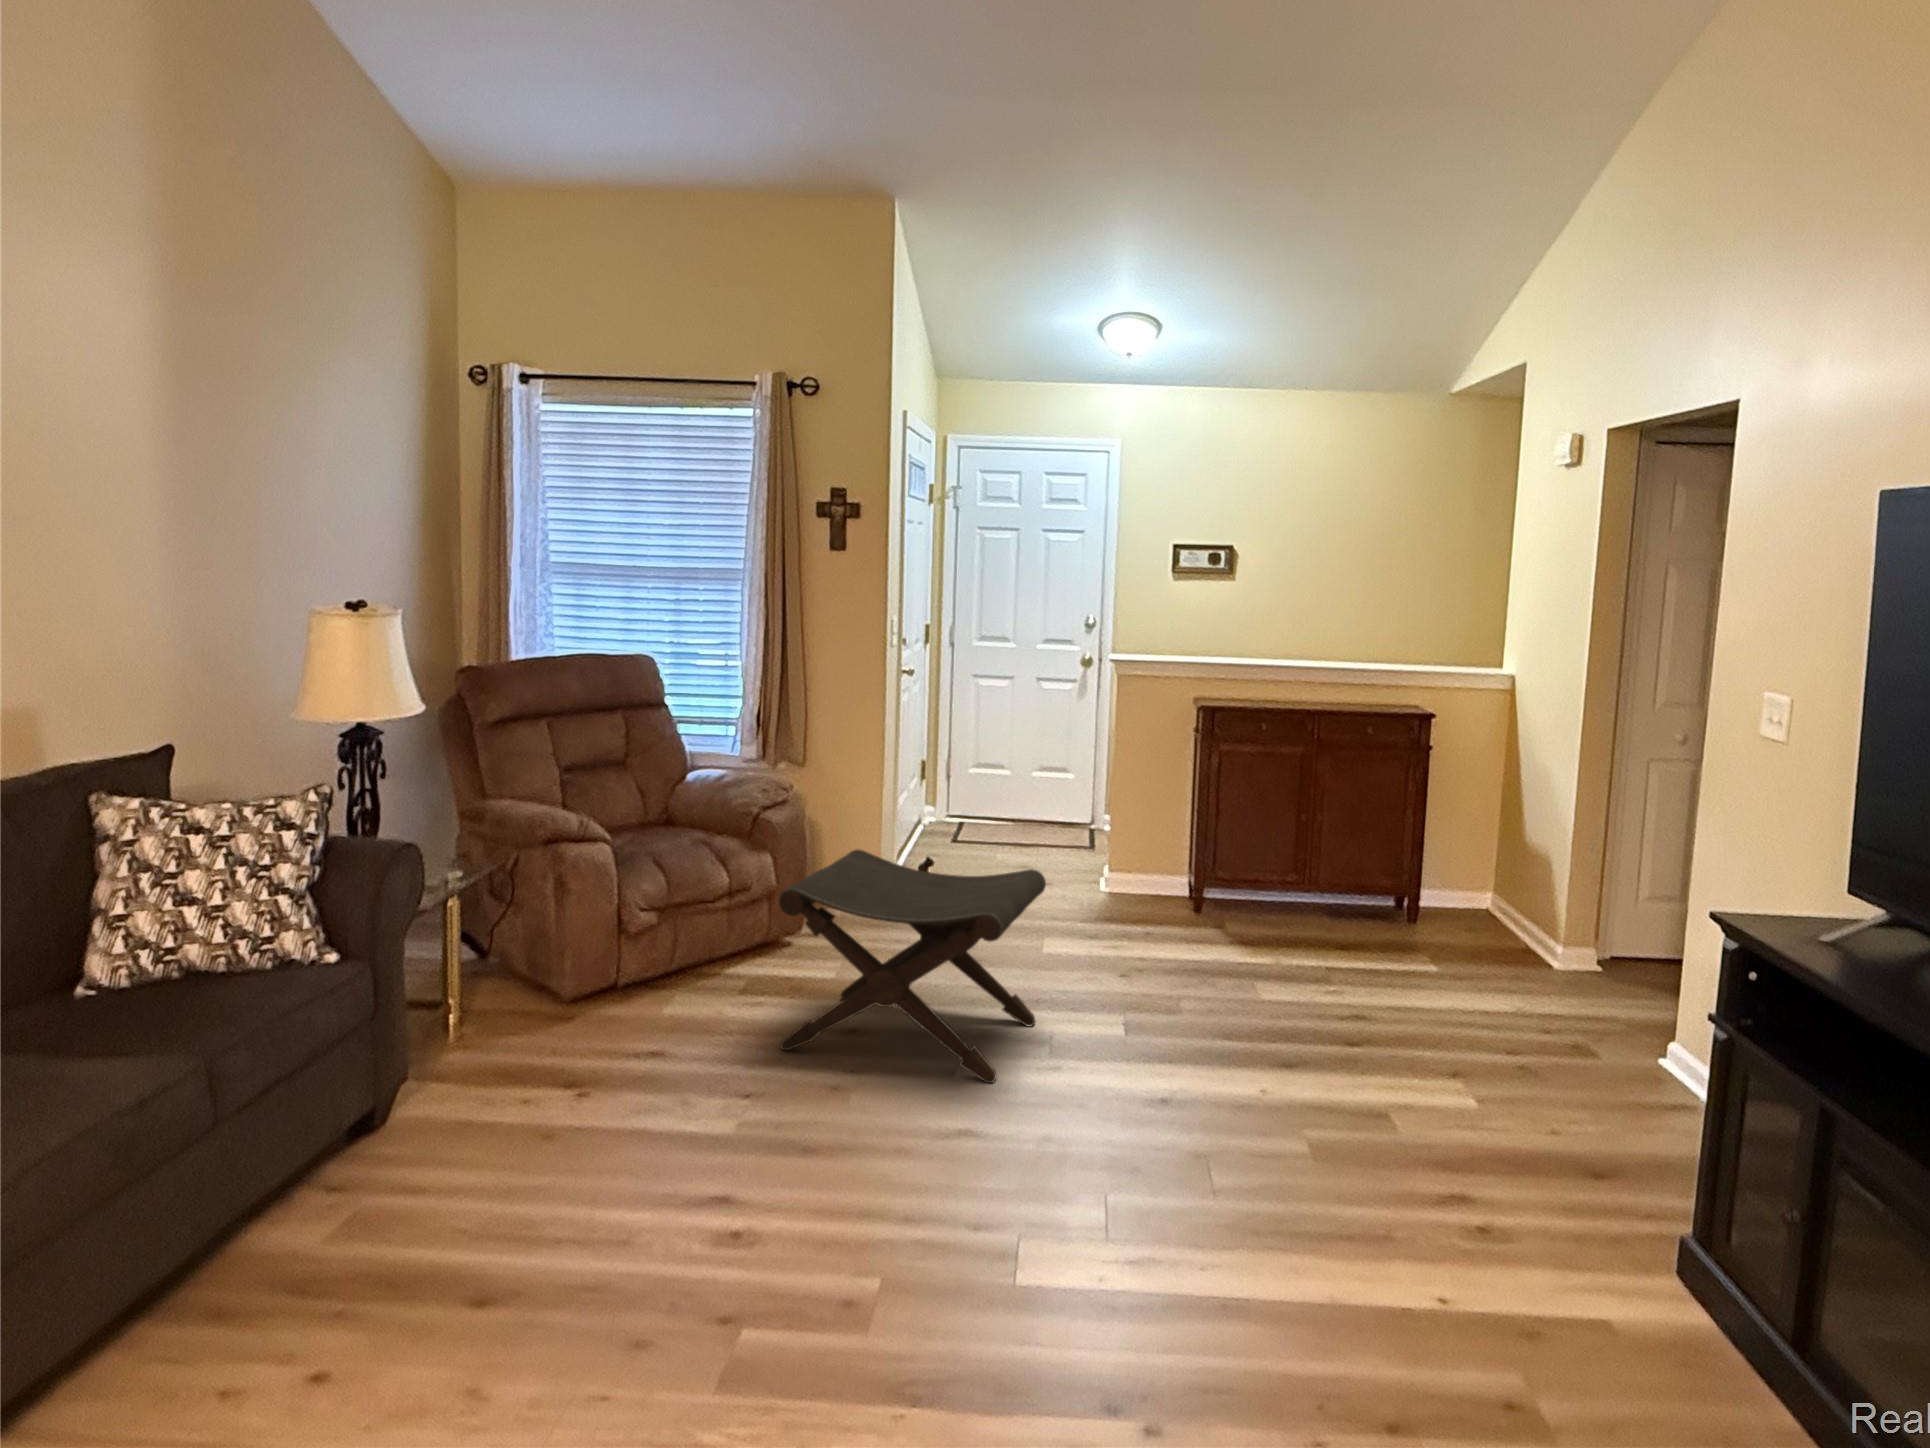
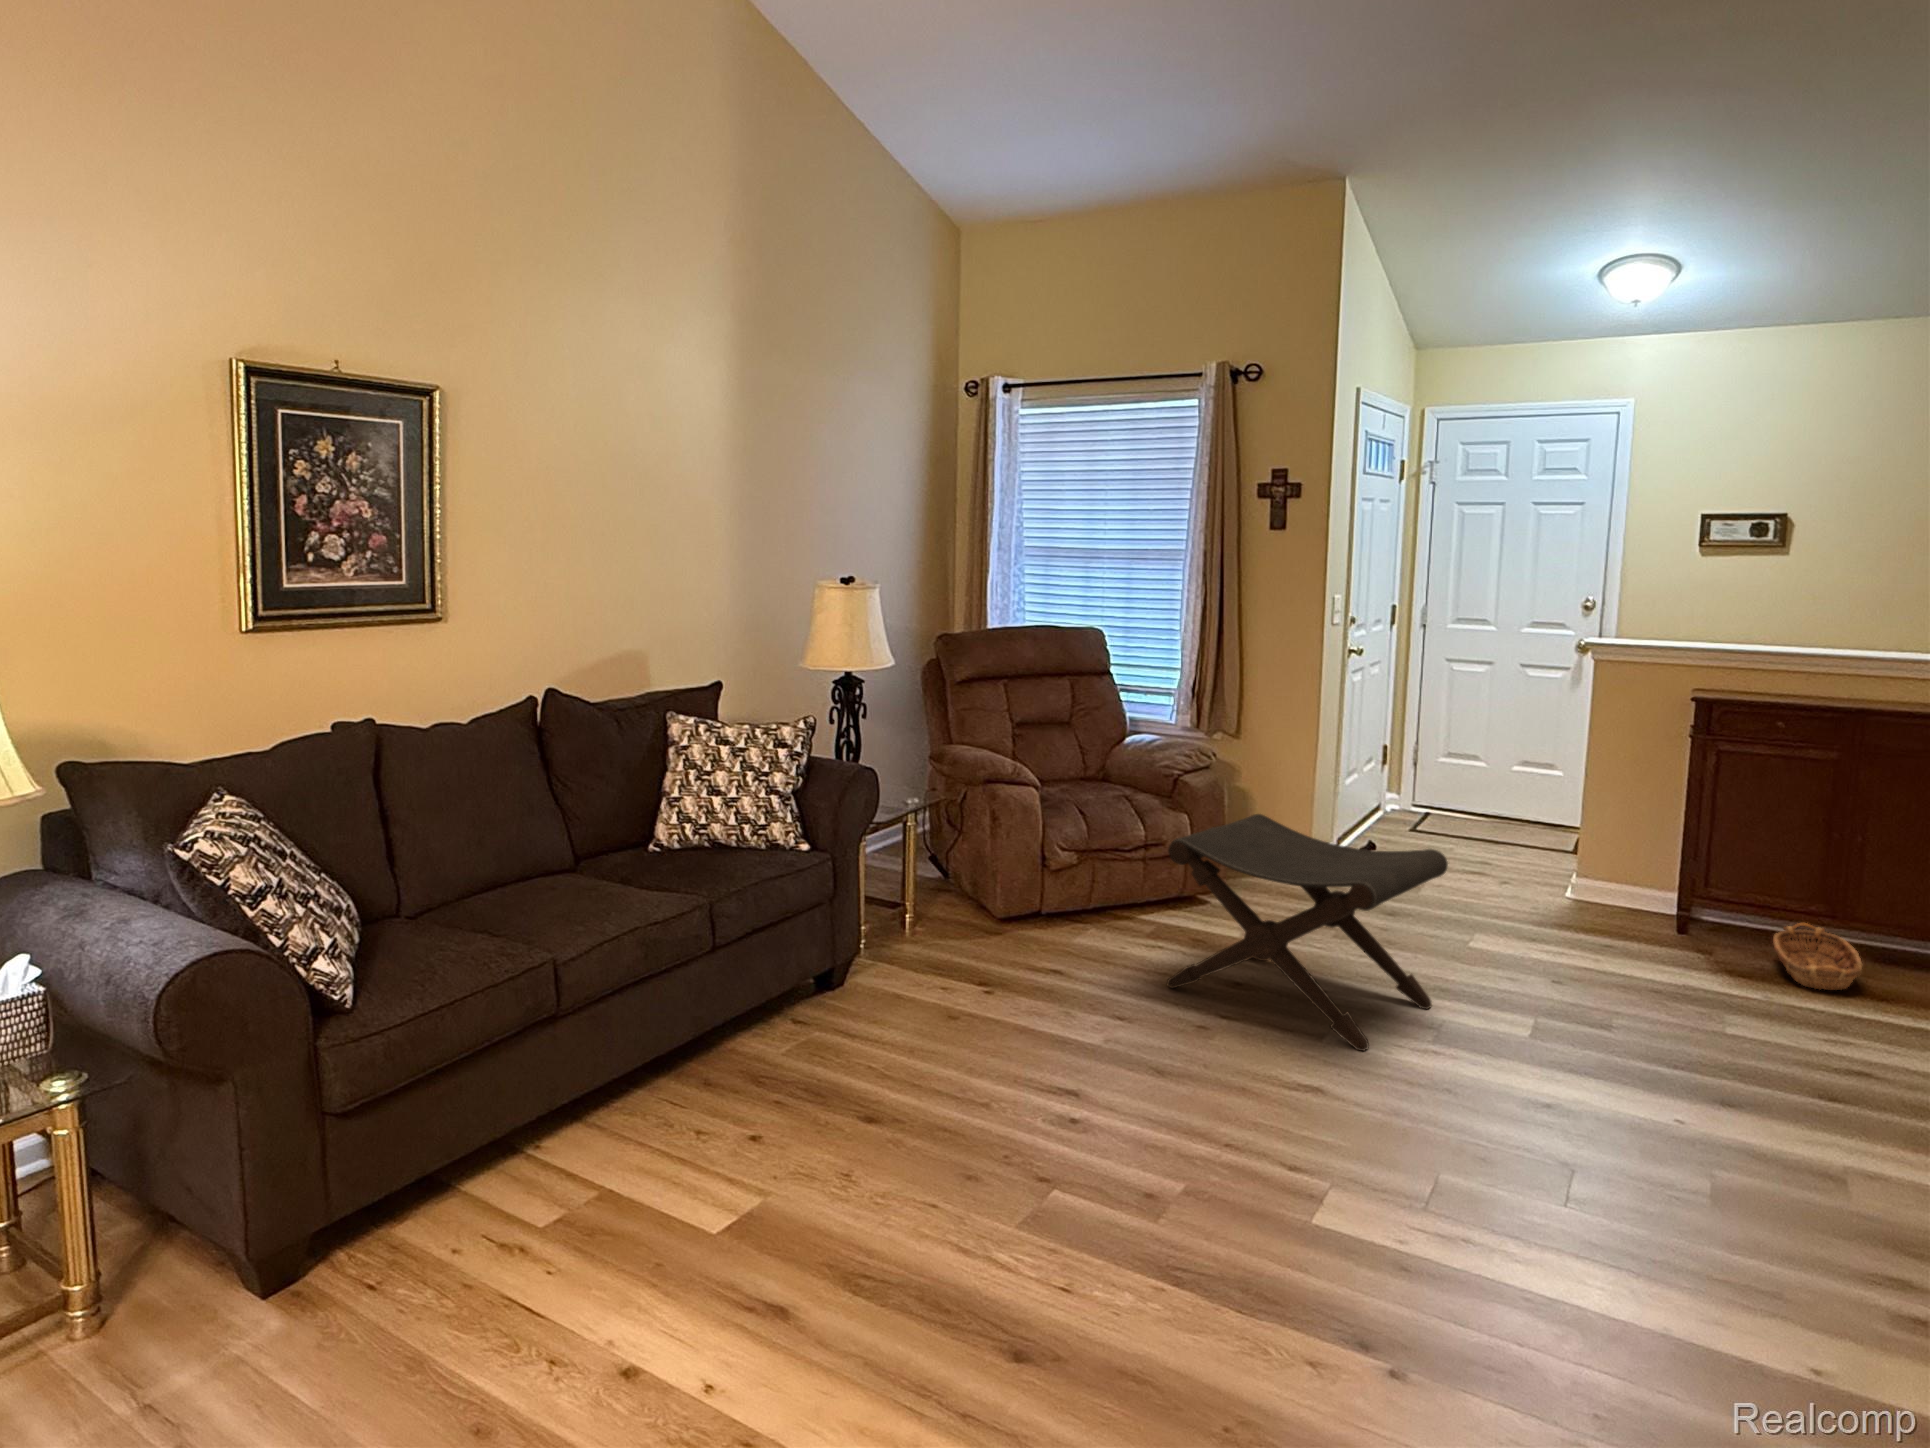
basket: none [1256,894,1355,953] -> present [1773,923,1862,990]

